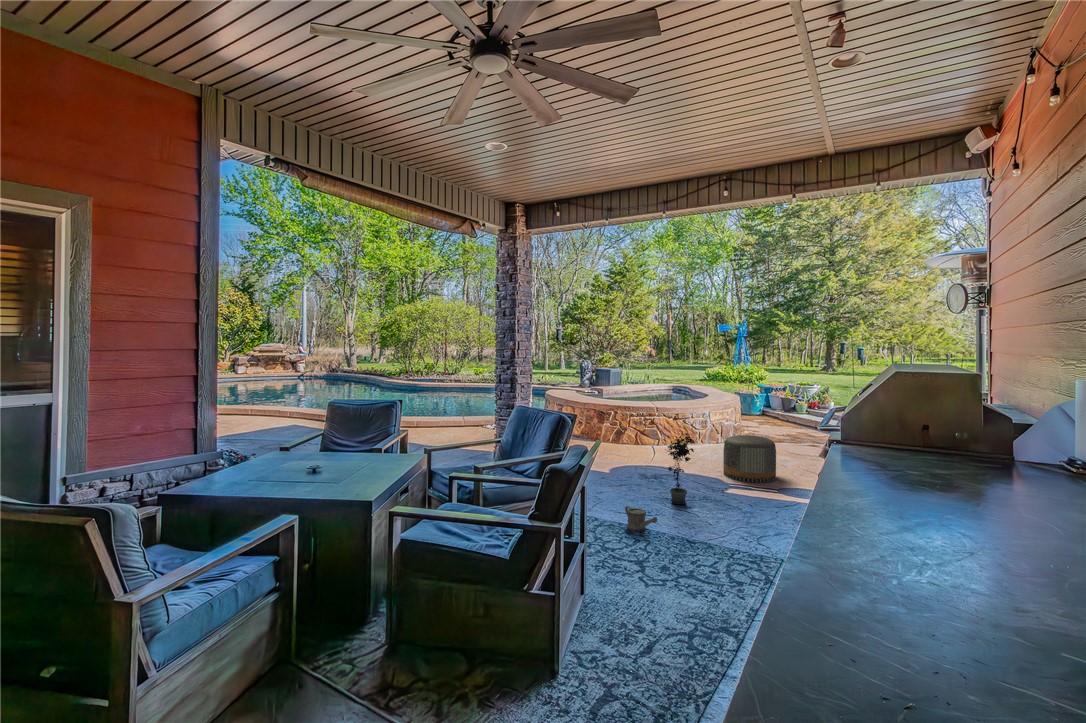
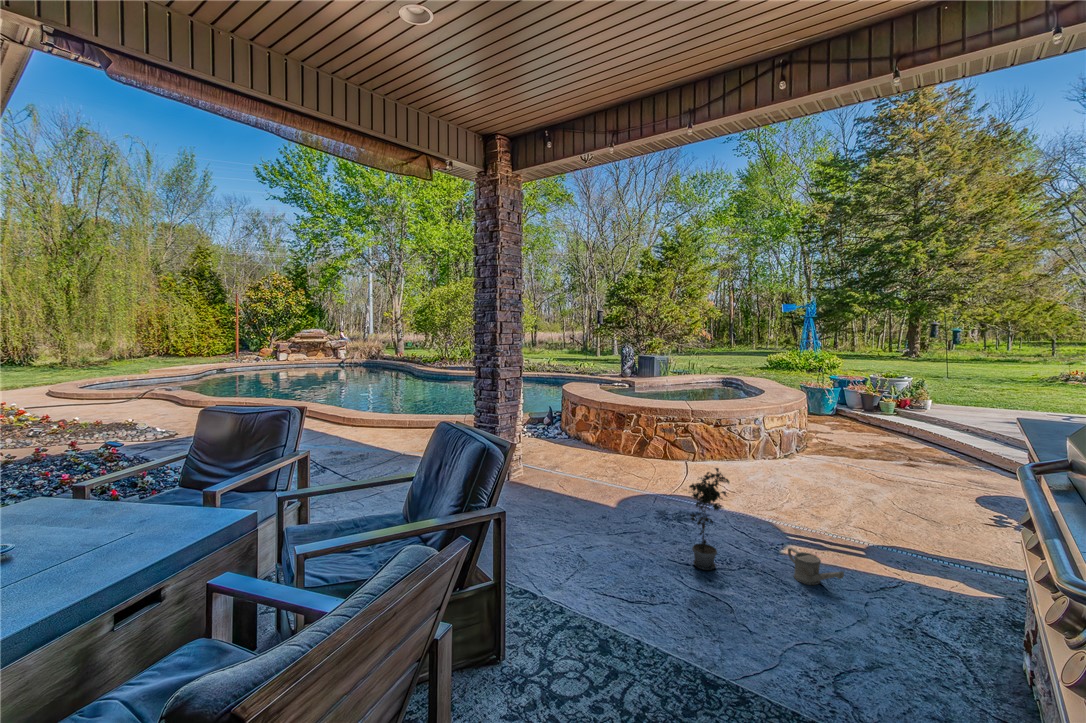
pouf: present [723,435,776,483] -> none [777,459,854,529]
watering can: present [625,506,657,531] -> present [788,548,844,585]

